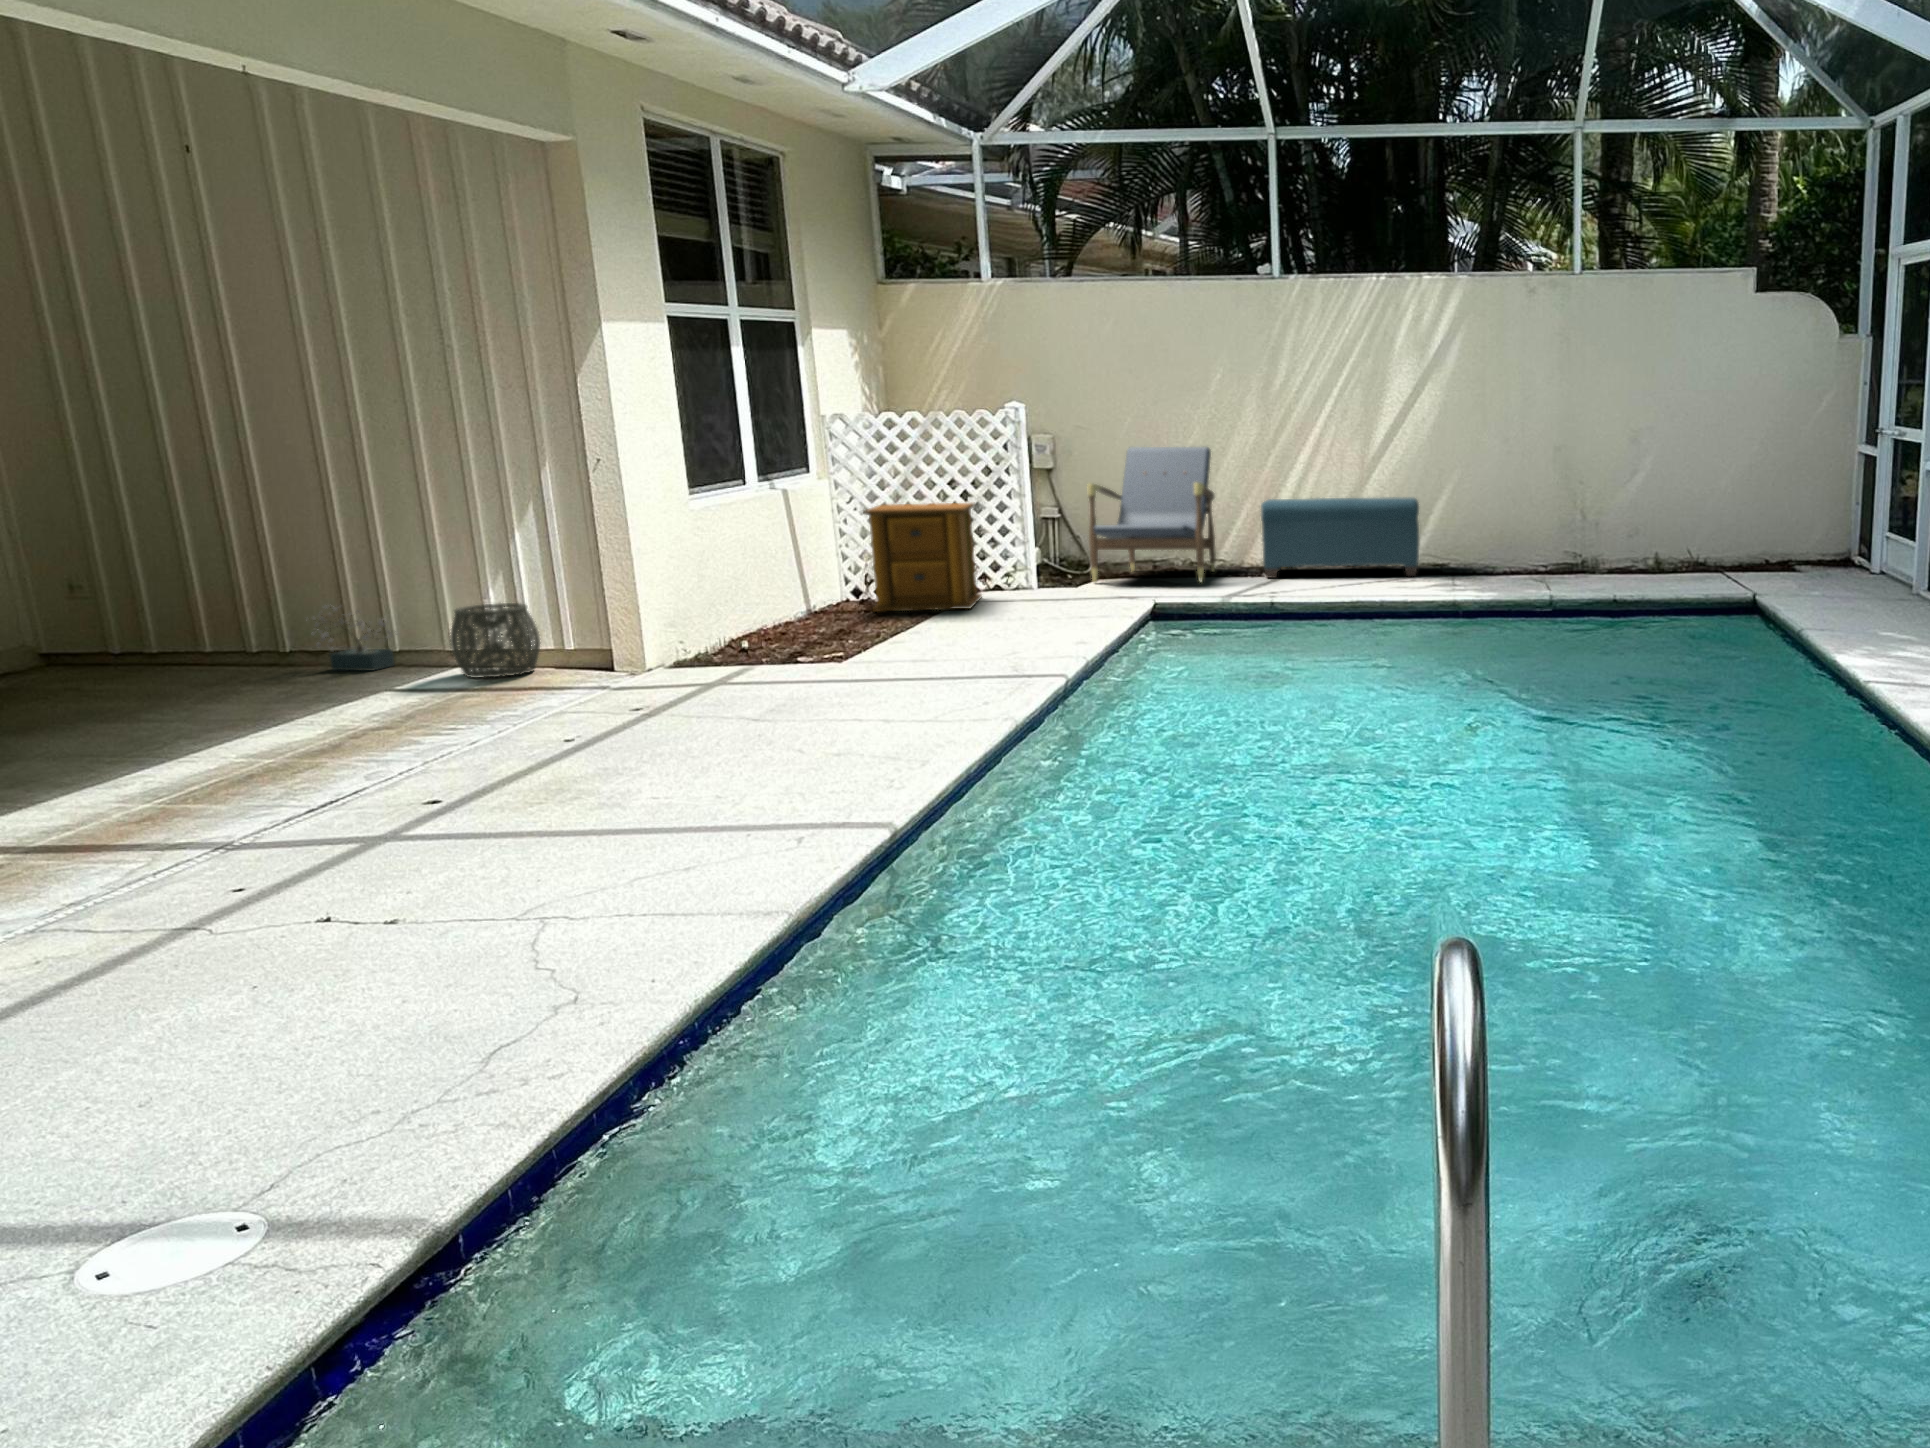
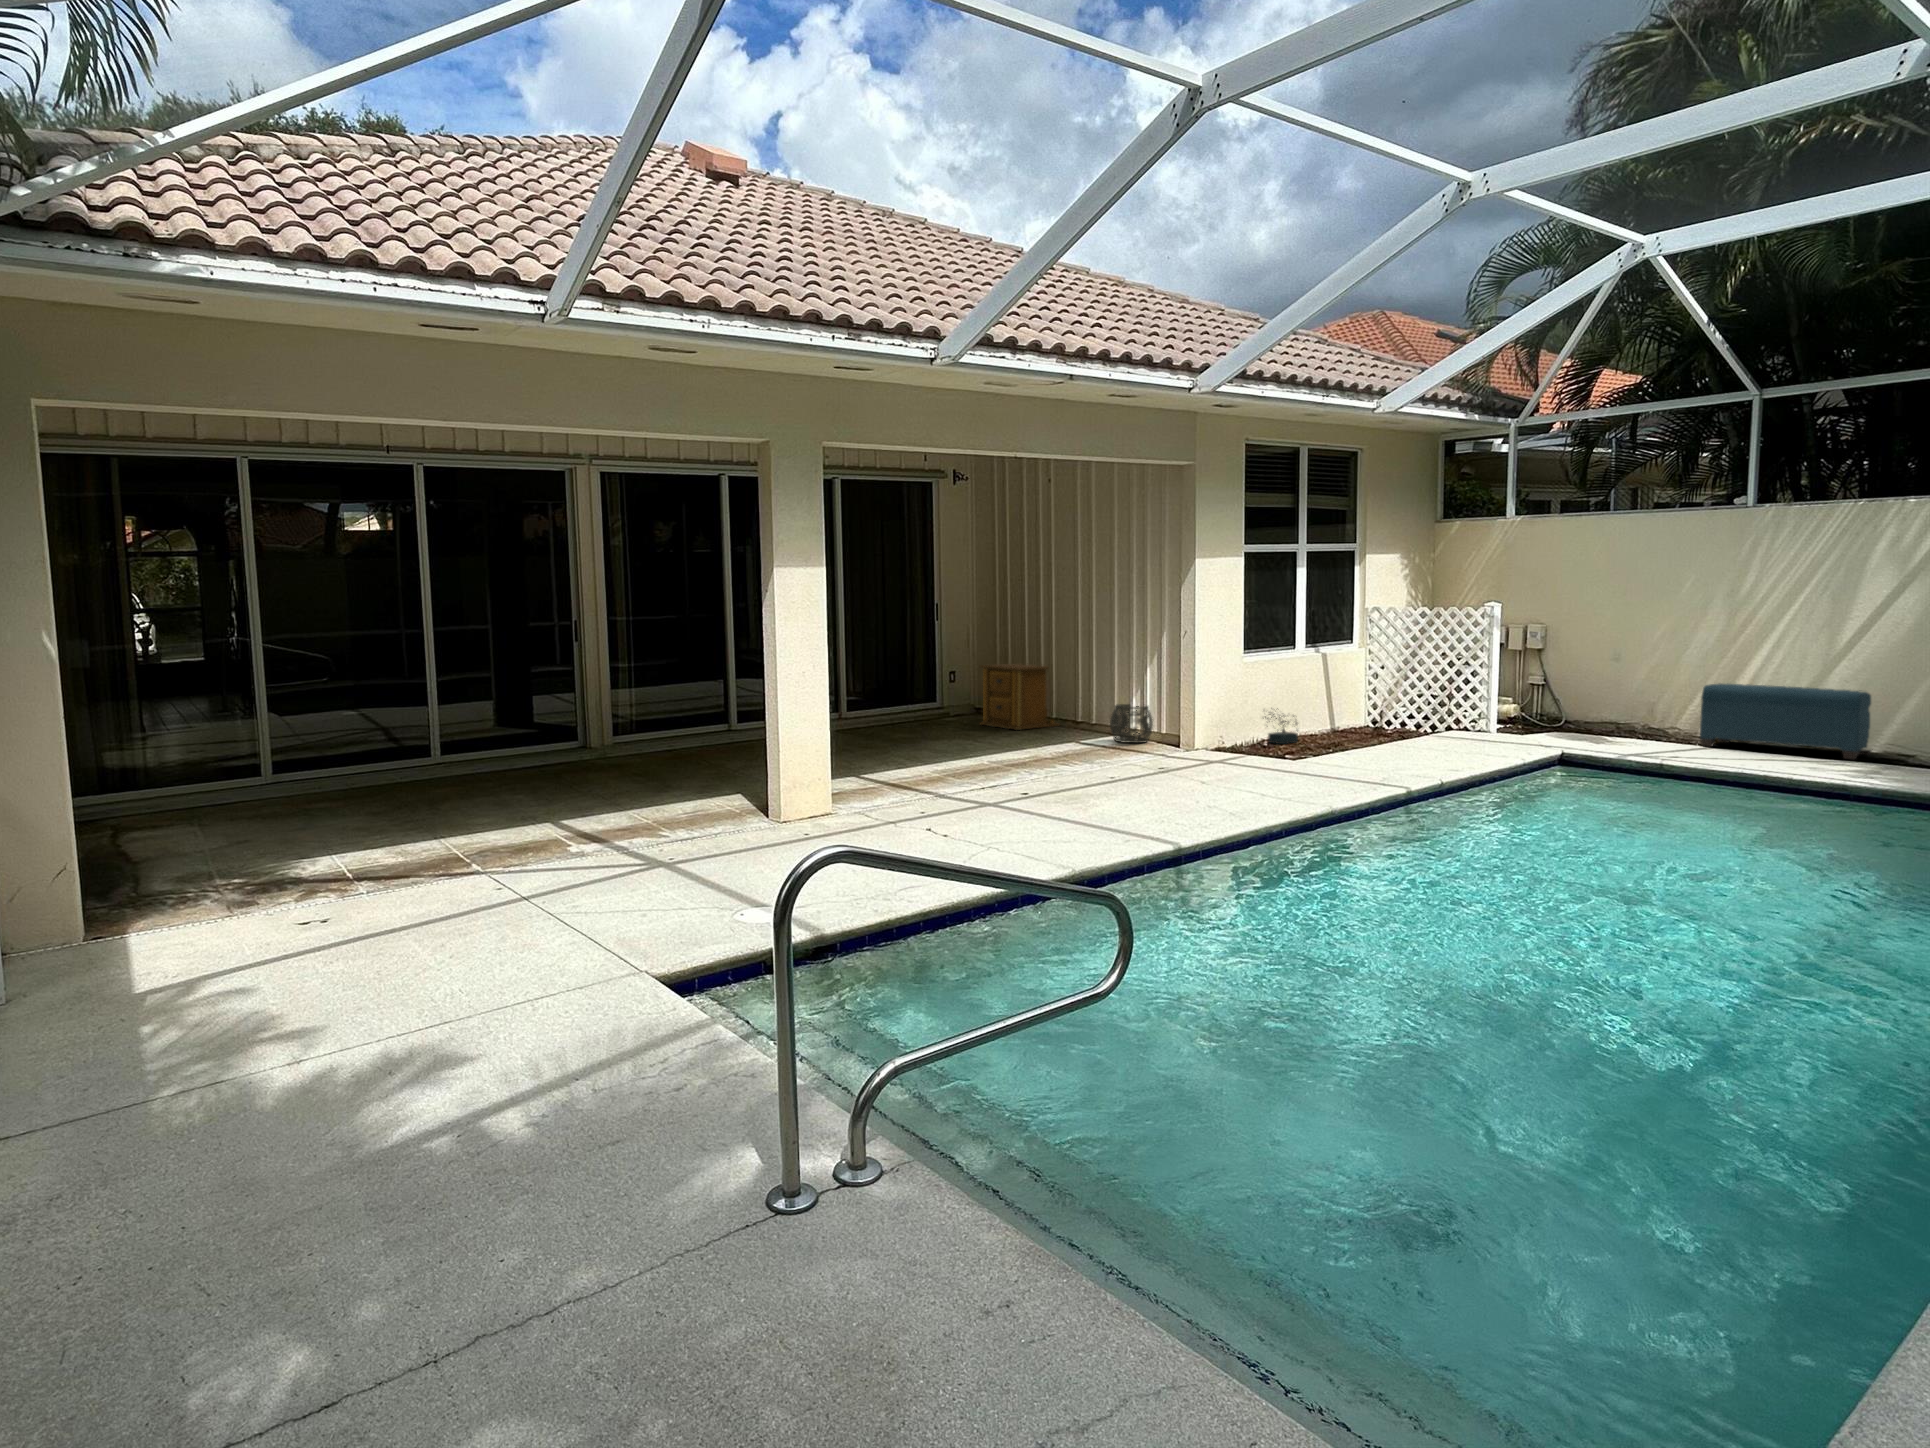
lounge chair: present [1088,447,1216,582] -> none [1549,636,1675,743]
side table: present [863,503,982,612] -> present [980,664,1060,730]
decorative plant: present [312,604,394,670] -> present [1265,708,1298,744]

